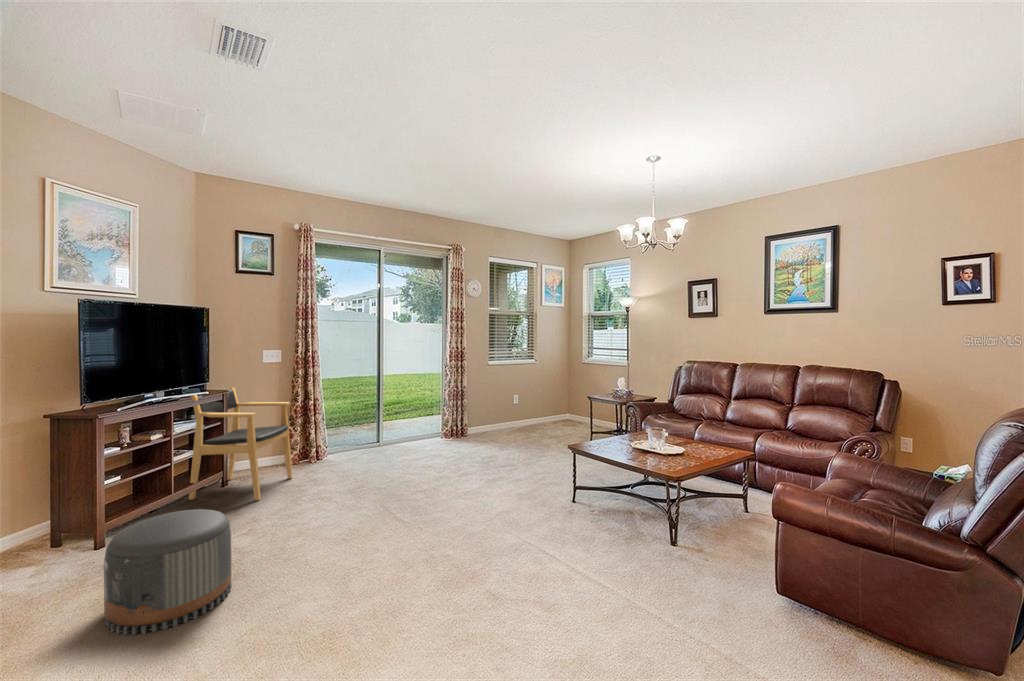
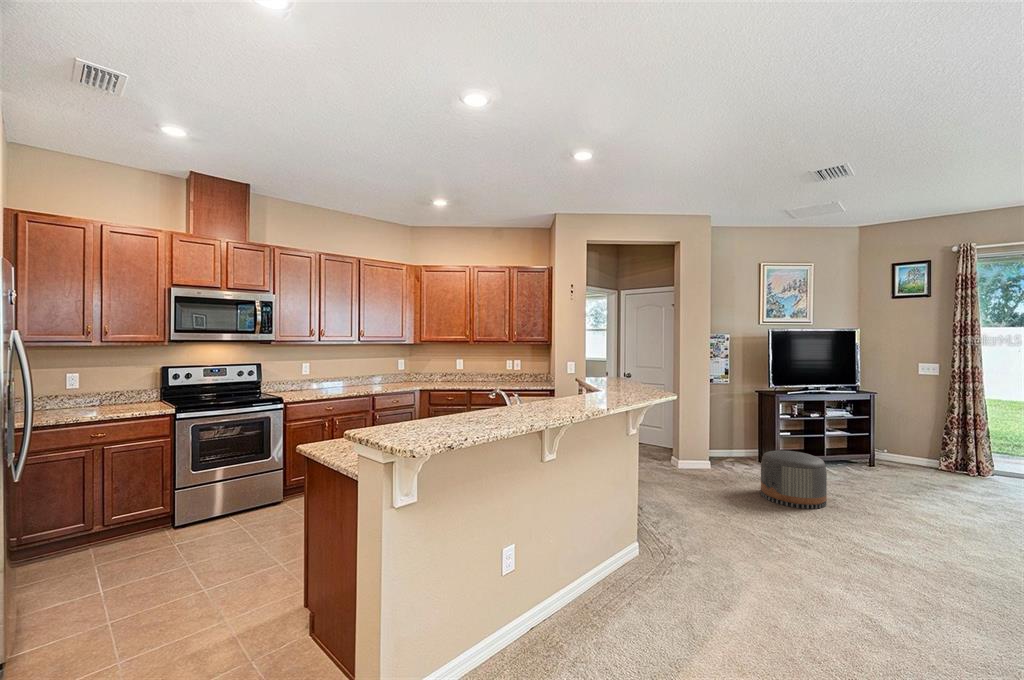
armchair: present [189,388,293,501] -> none [839,392,934,481]

